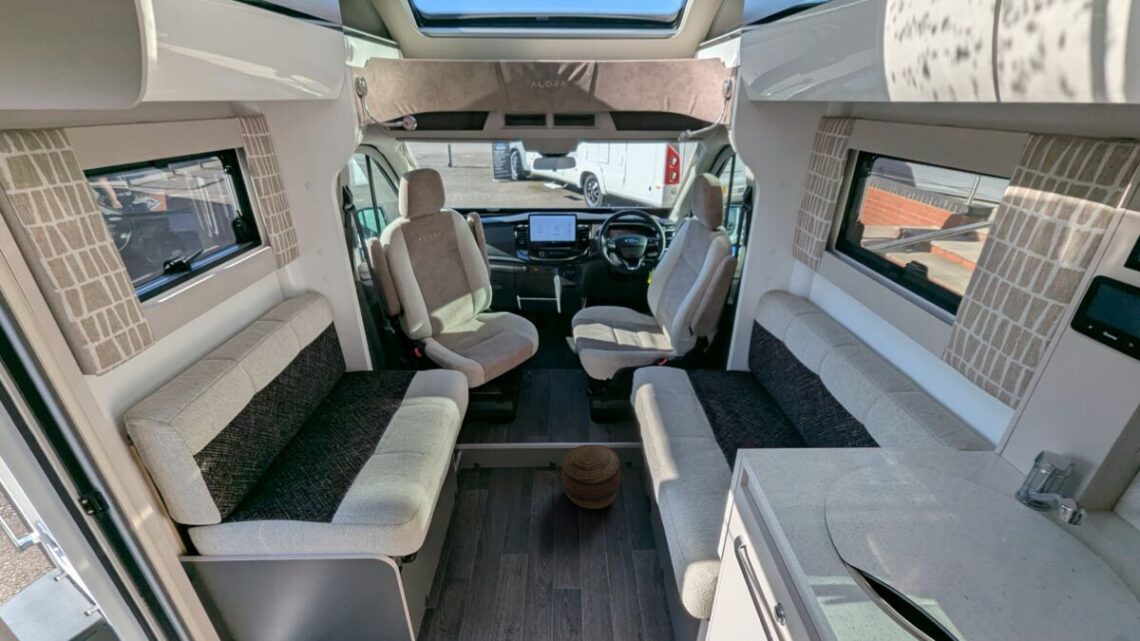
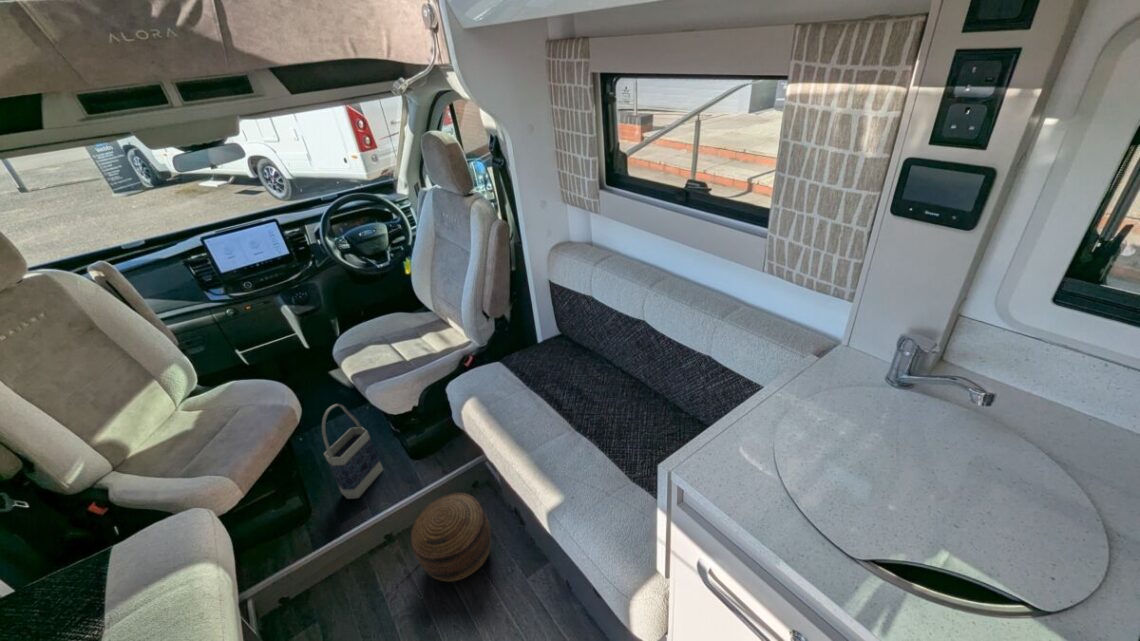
bag: none [538,350,571,424] -> present [322,404,383,499]

